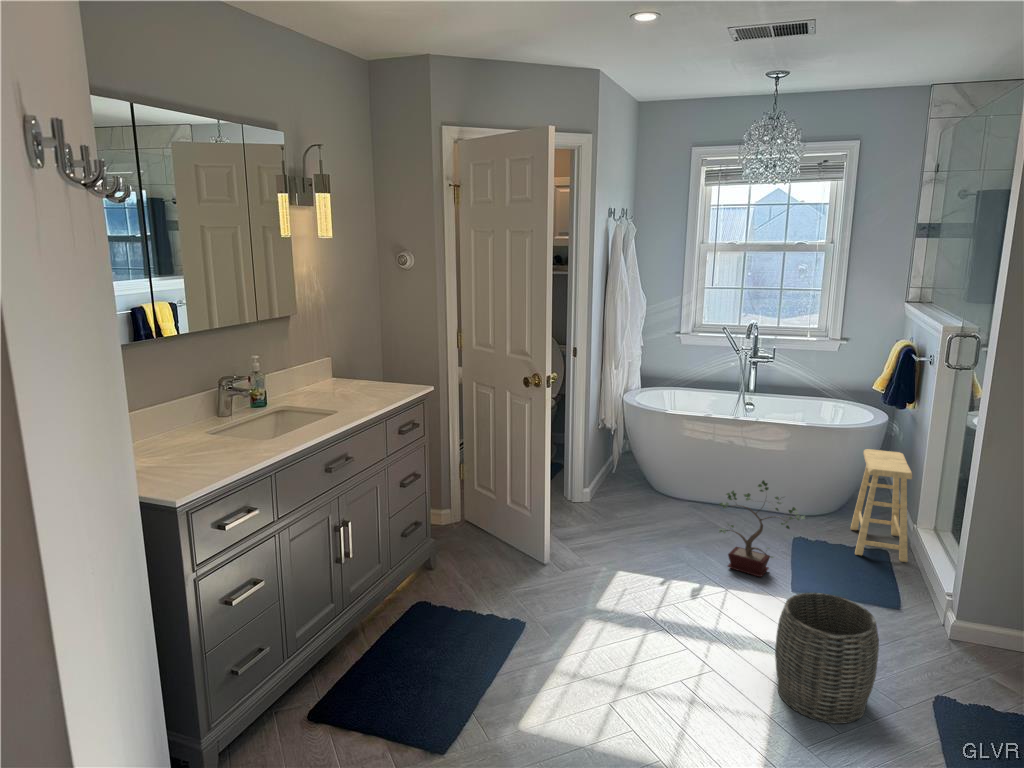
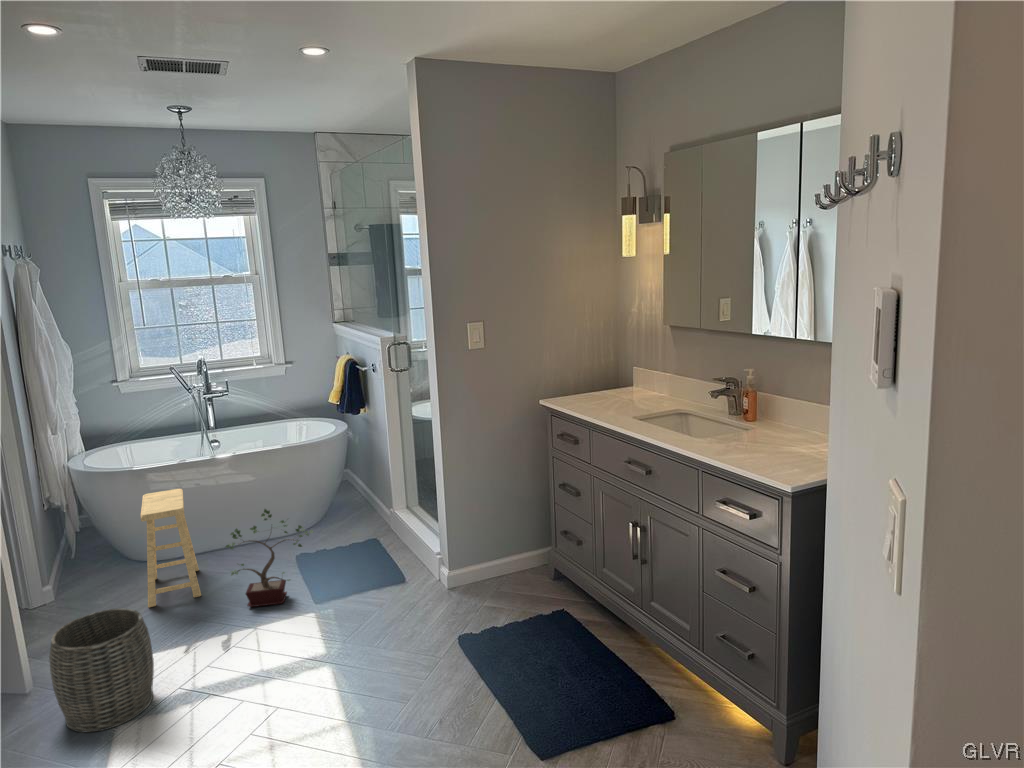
footstool: present [851,449,912,562] -> present [141,489,201,608]
woven basket: present [775,593,879,724] -> present [49,609,154,732]

